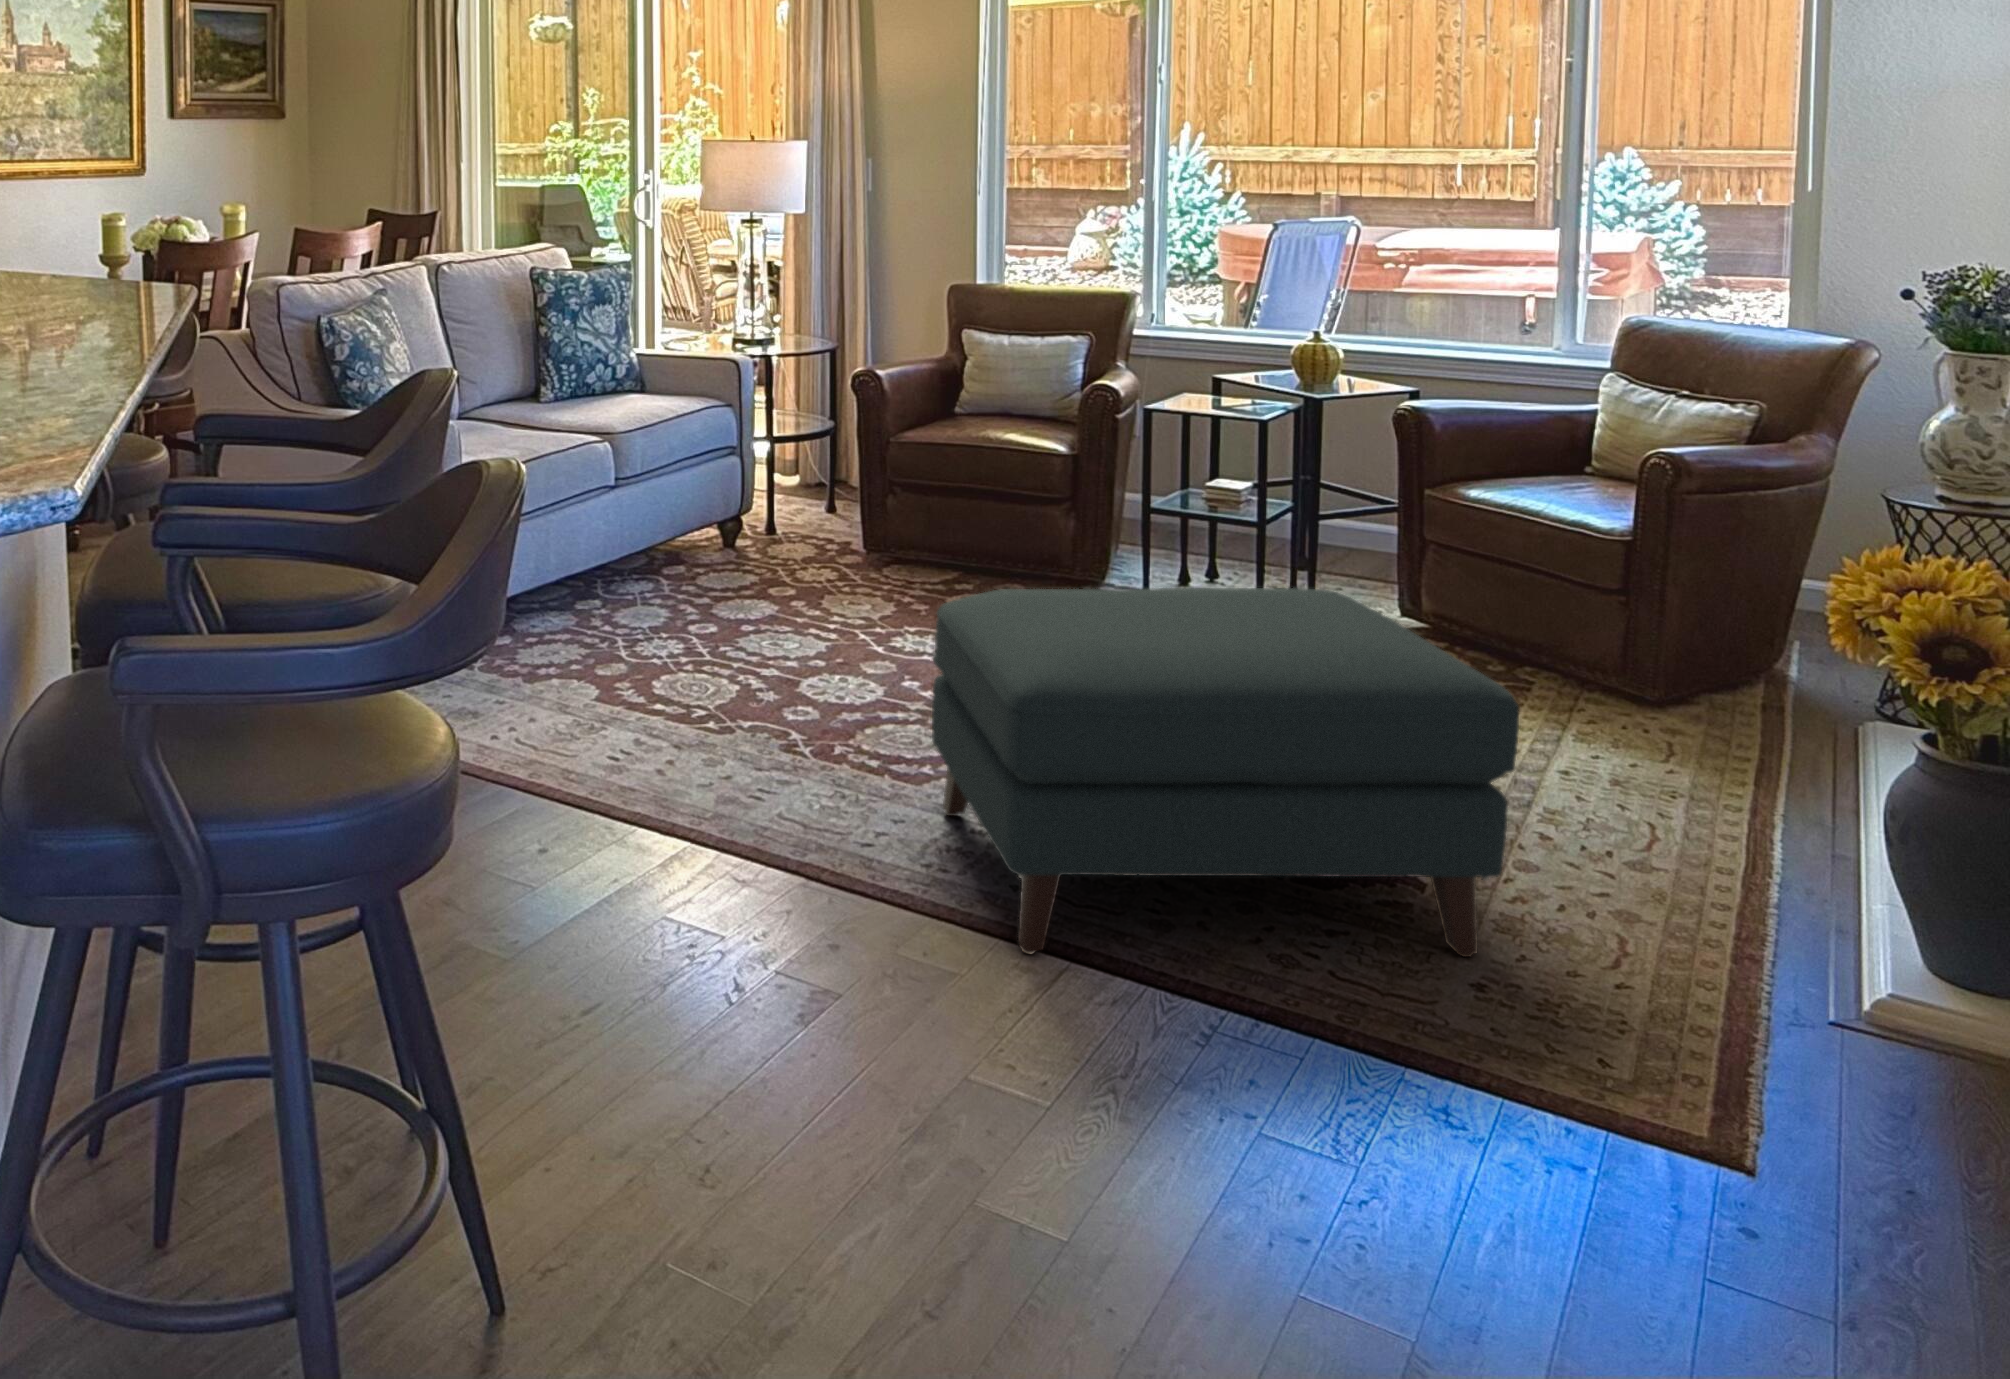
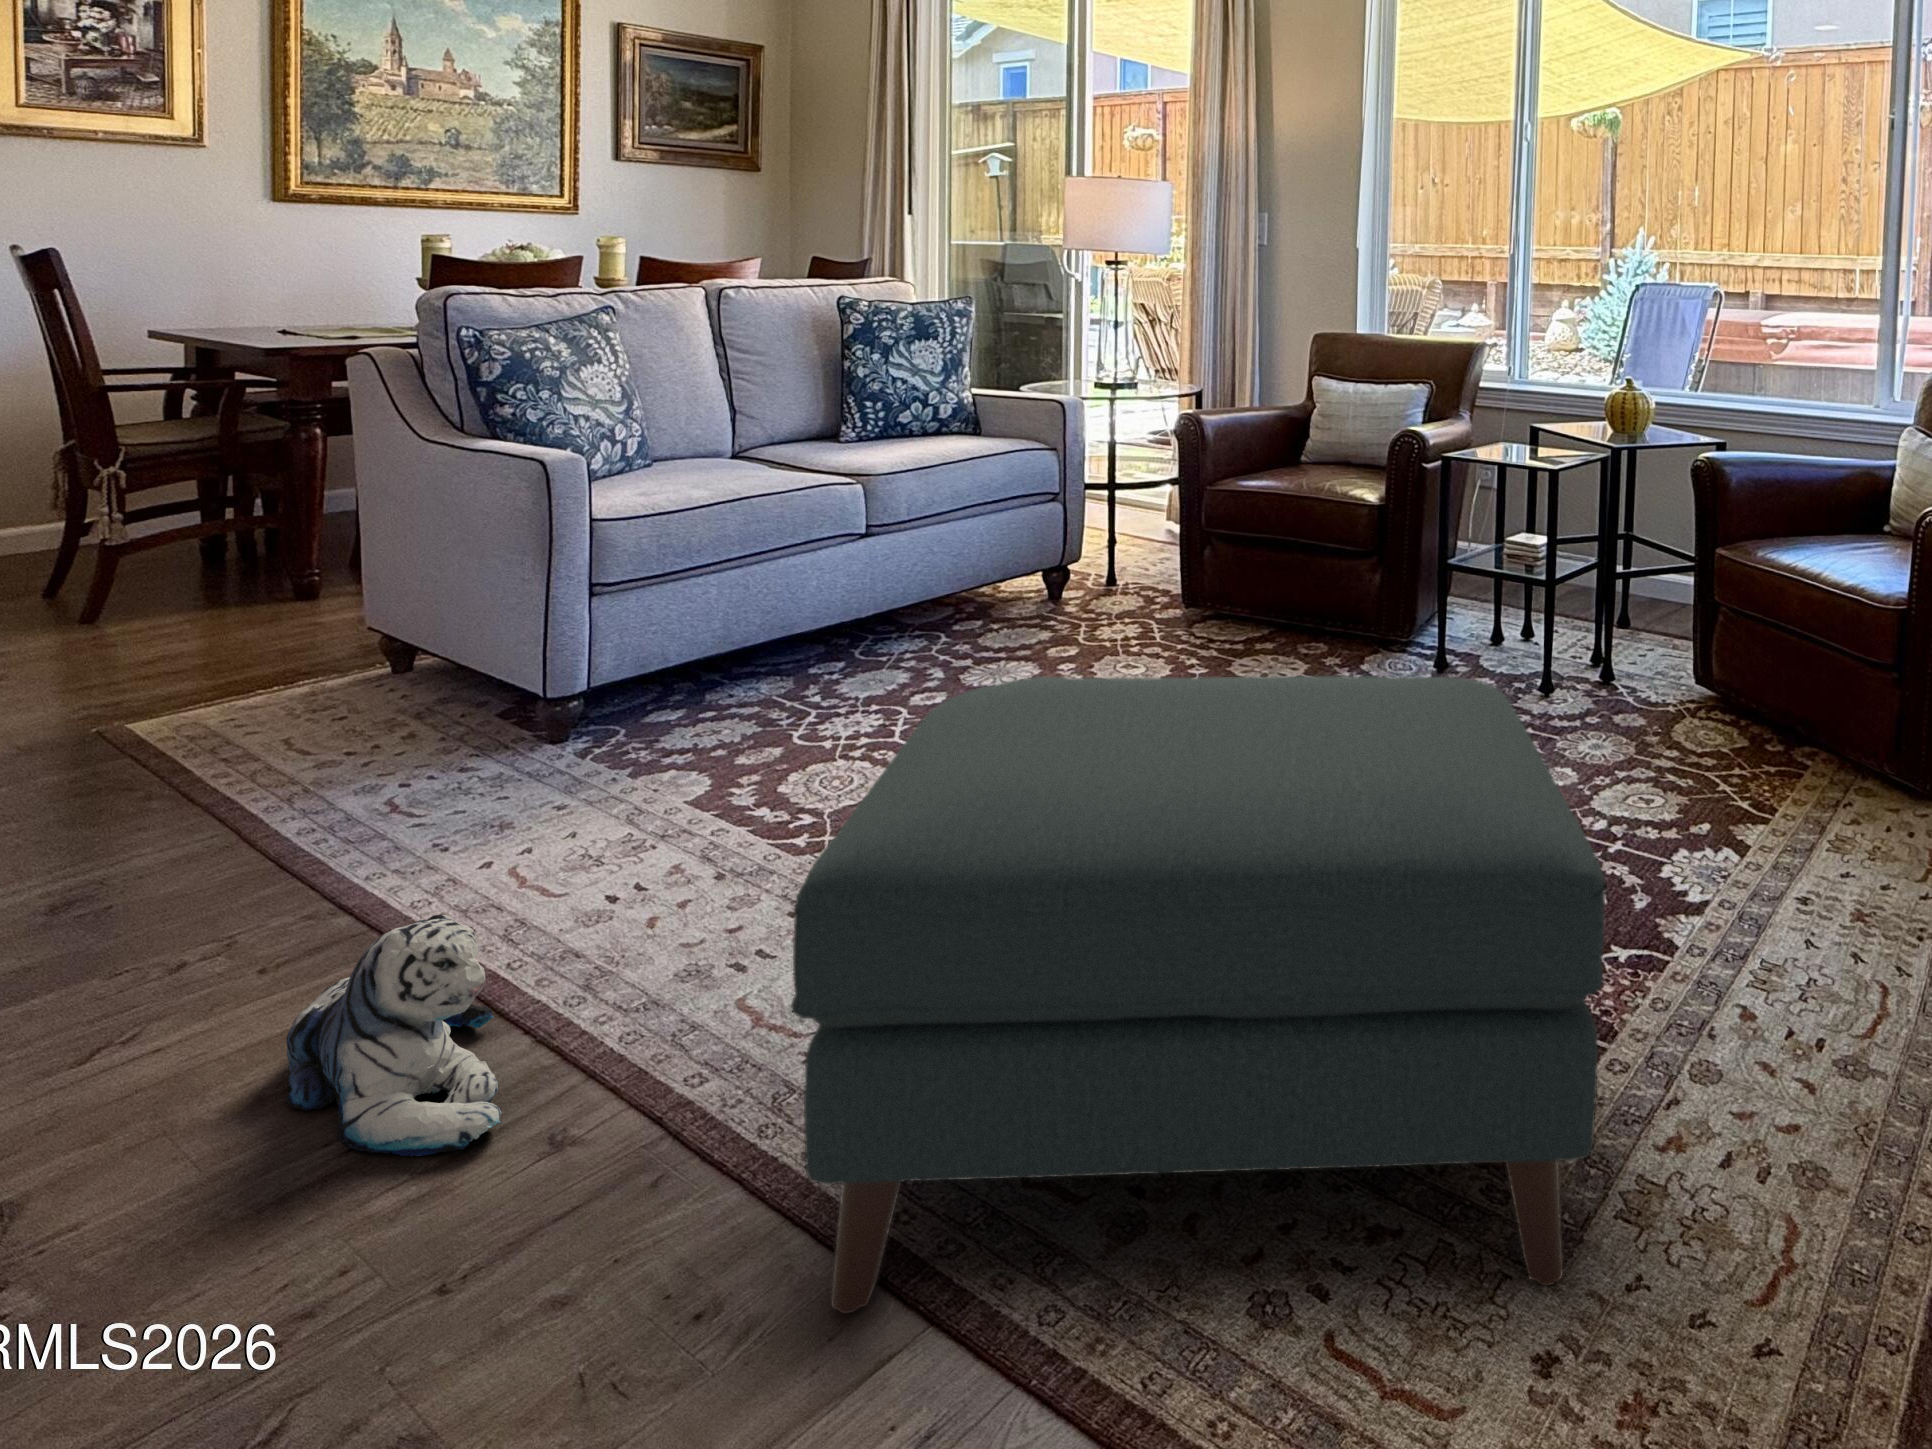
plush toy: none [536,743,719,884] -> present [284,915,502,1156]

